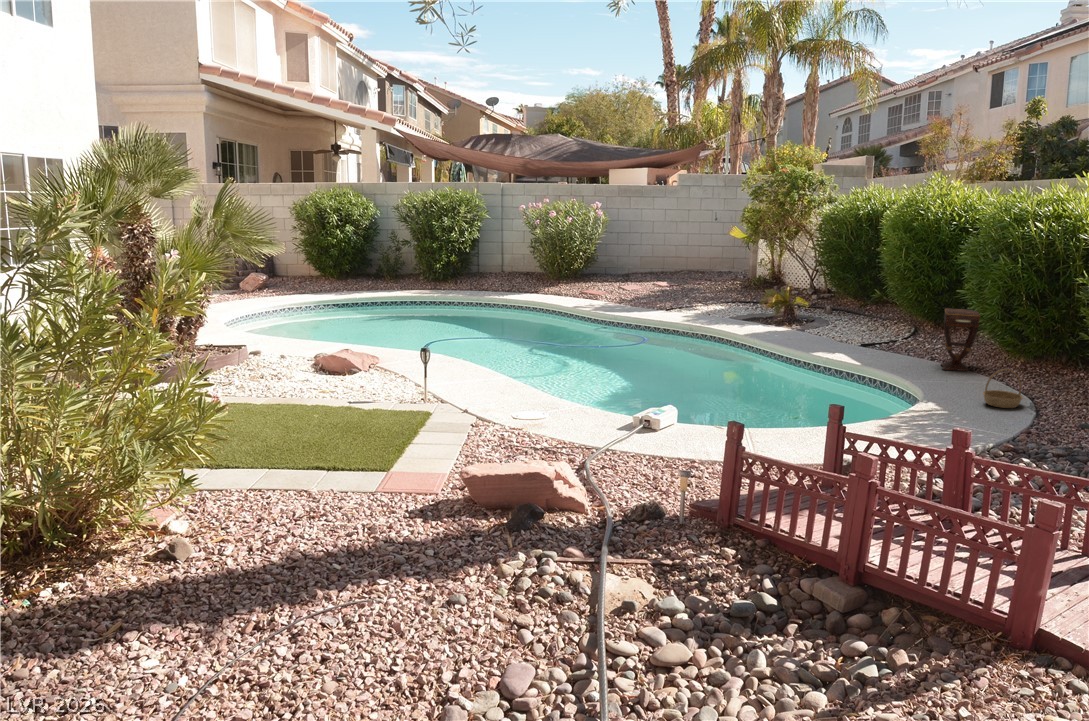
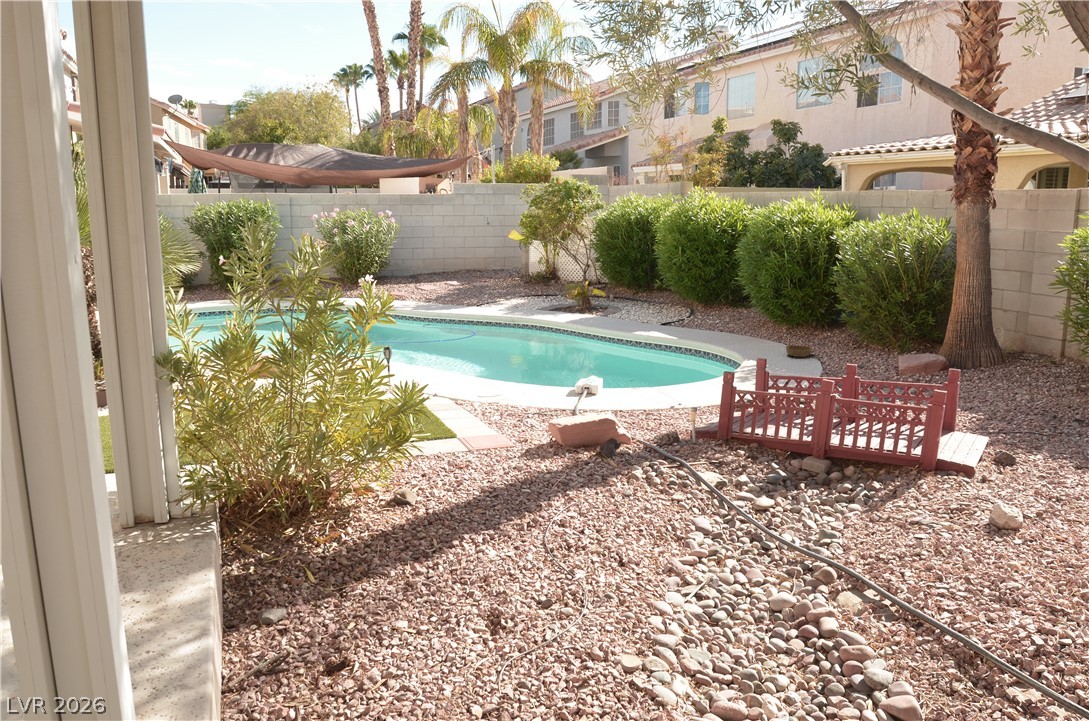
side table: present [941,308,980,371] -> none [733,289,763,335]

